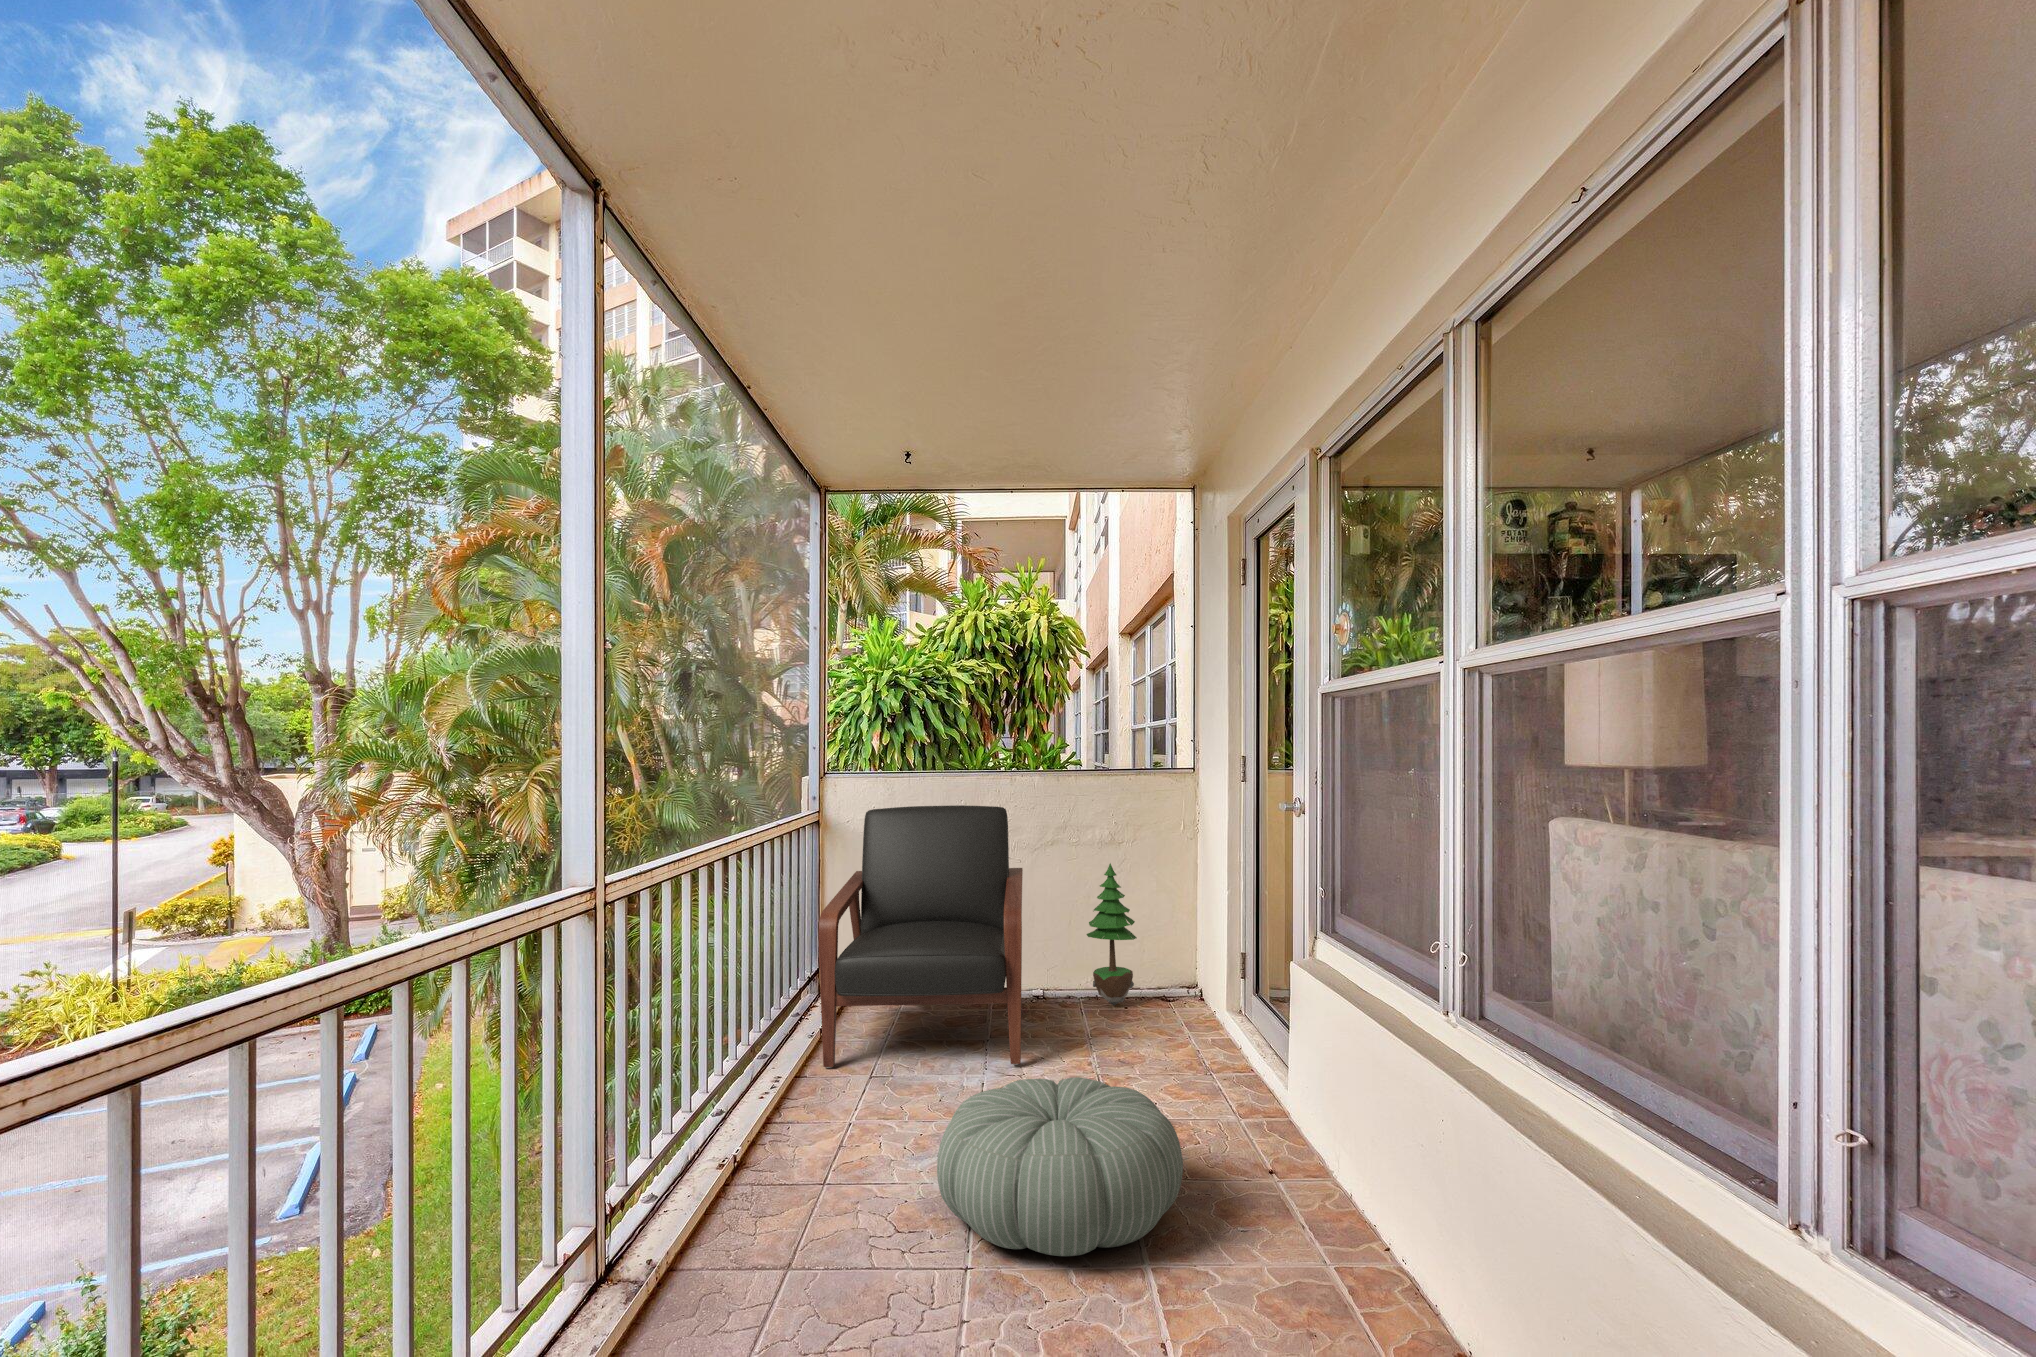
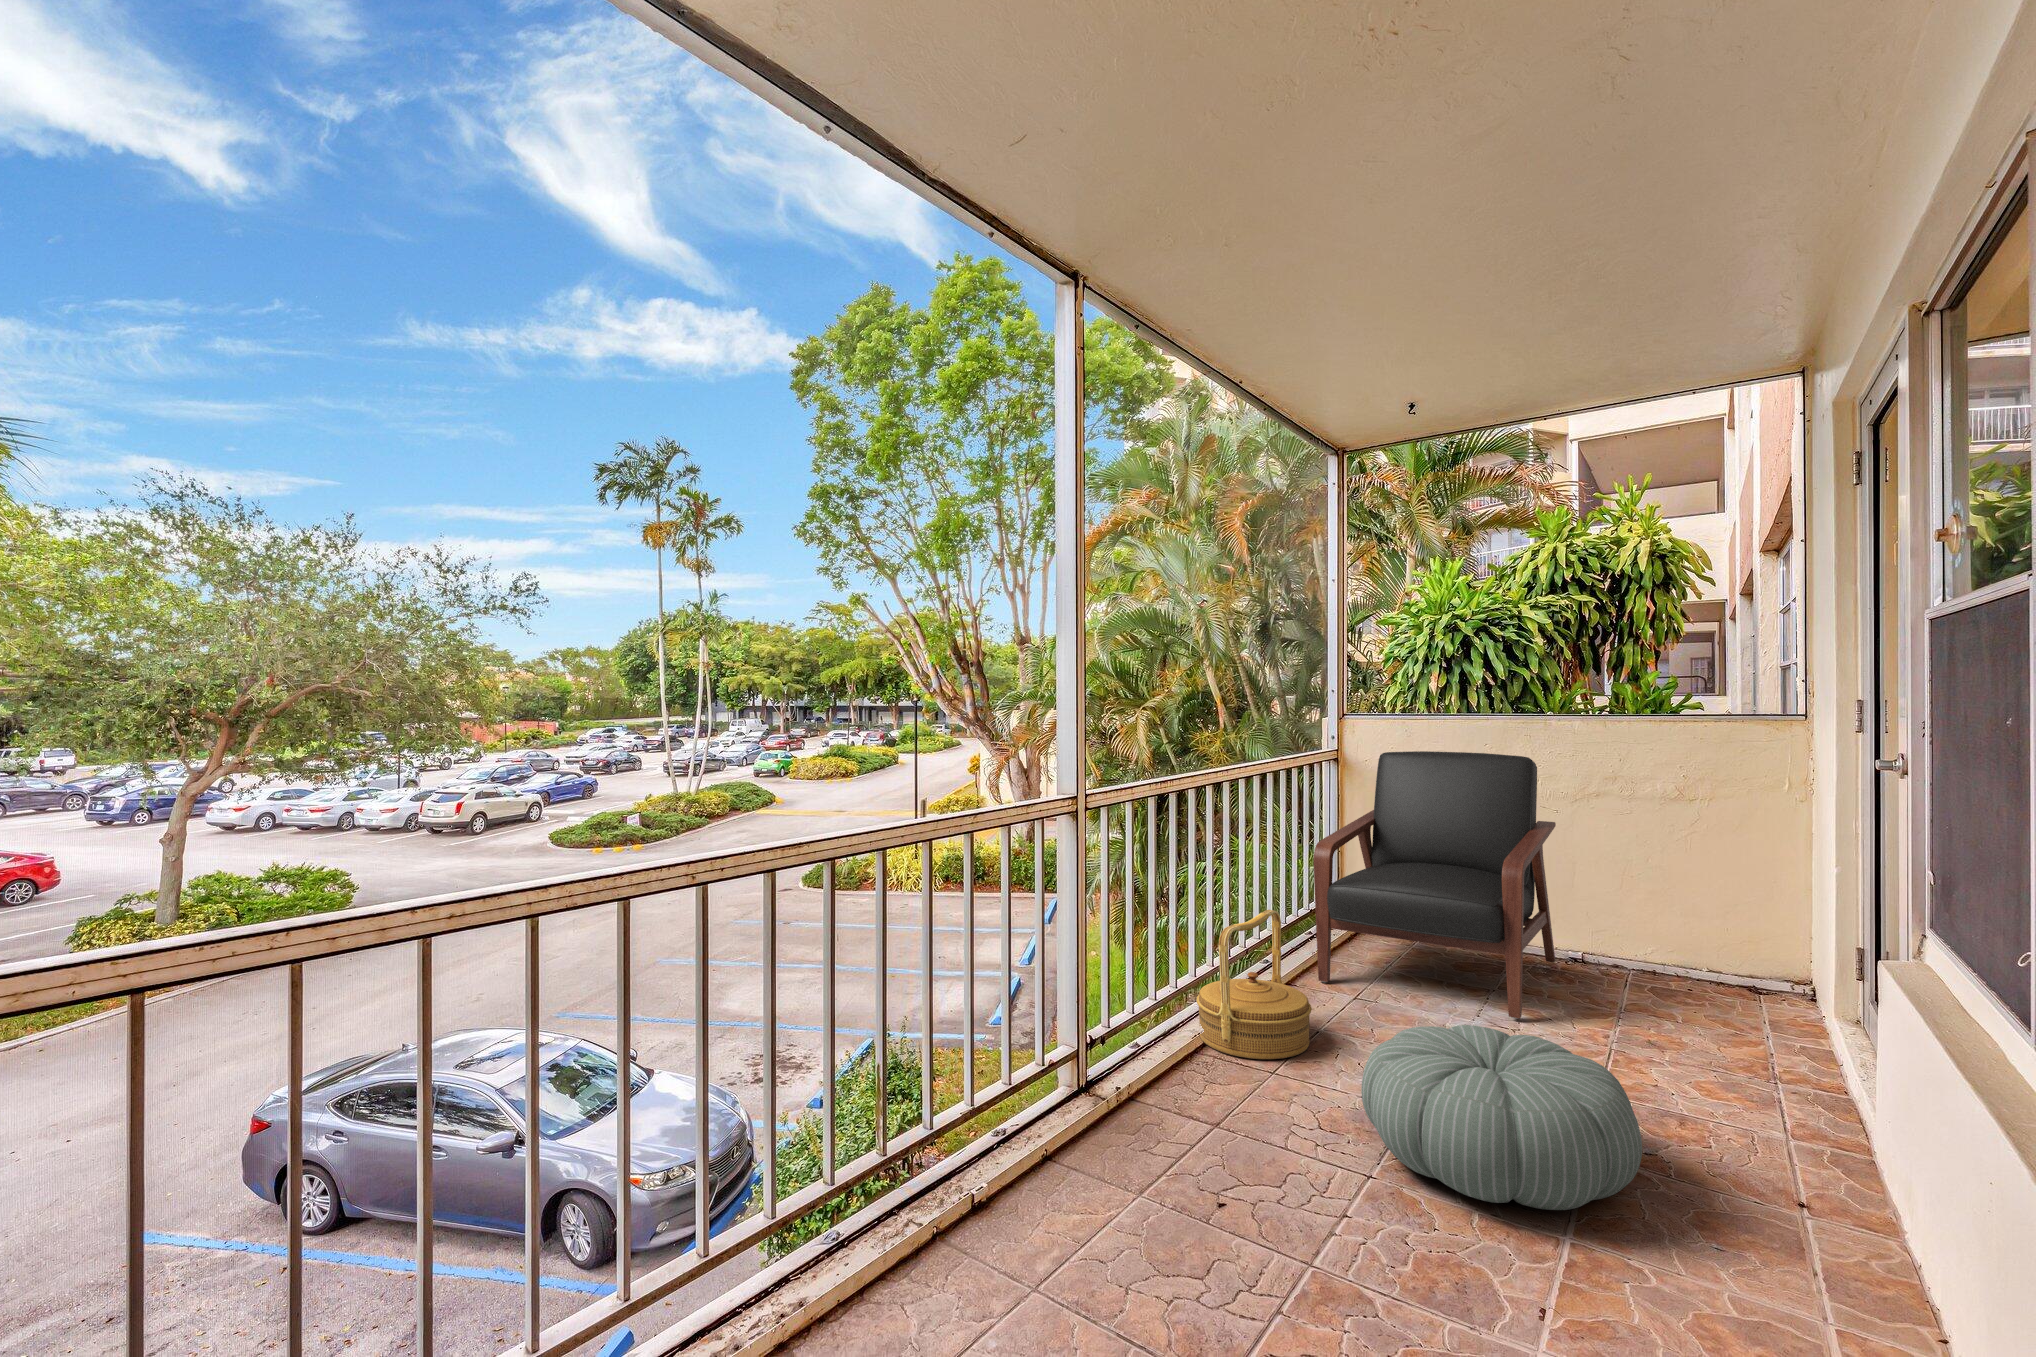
potted tree: present [1087,863,1137,1006] -> none [1636,826,1705,985]
woven basket: none [715,996,847,1177] -> present [1197,910,1312,1059]

